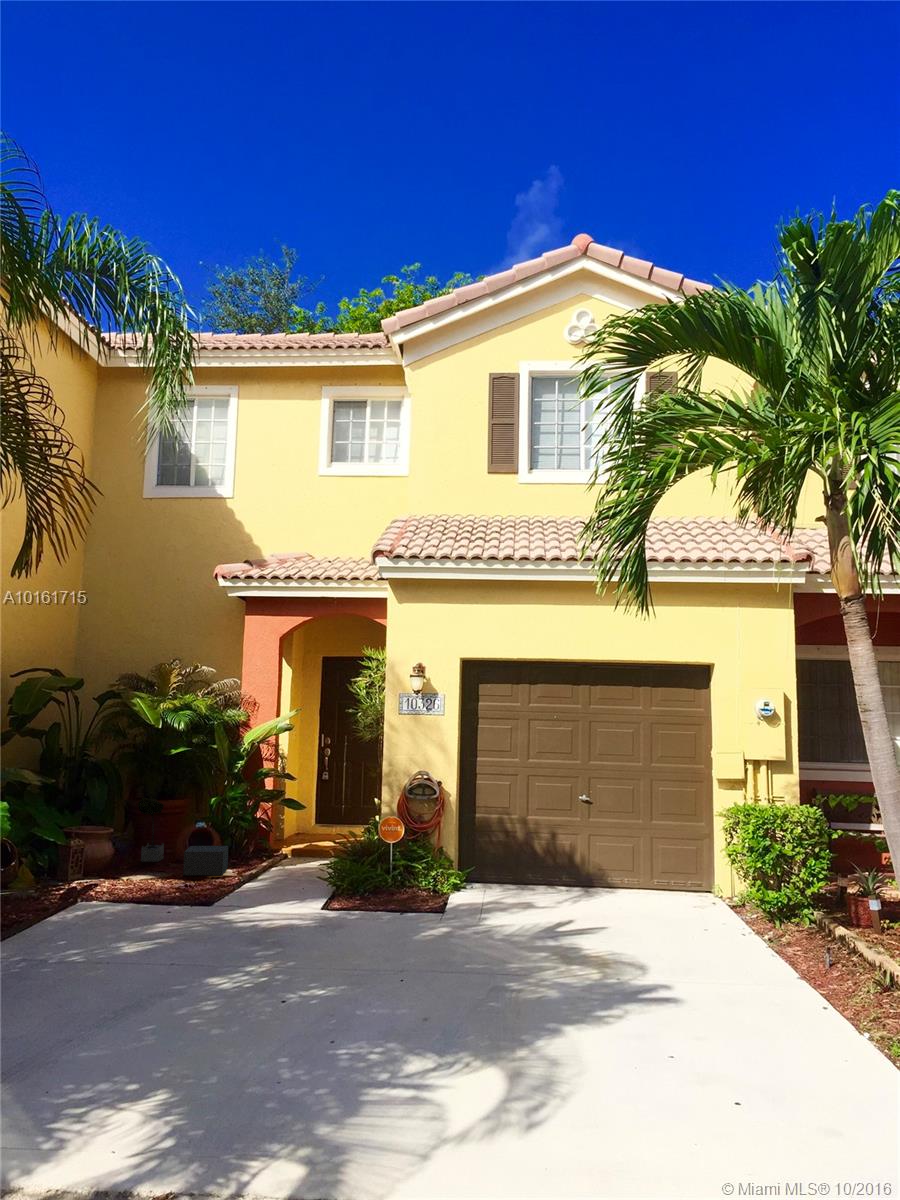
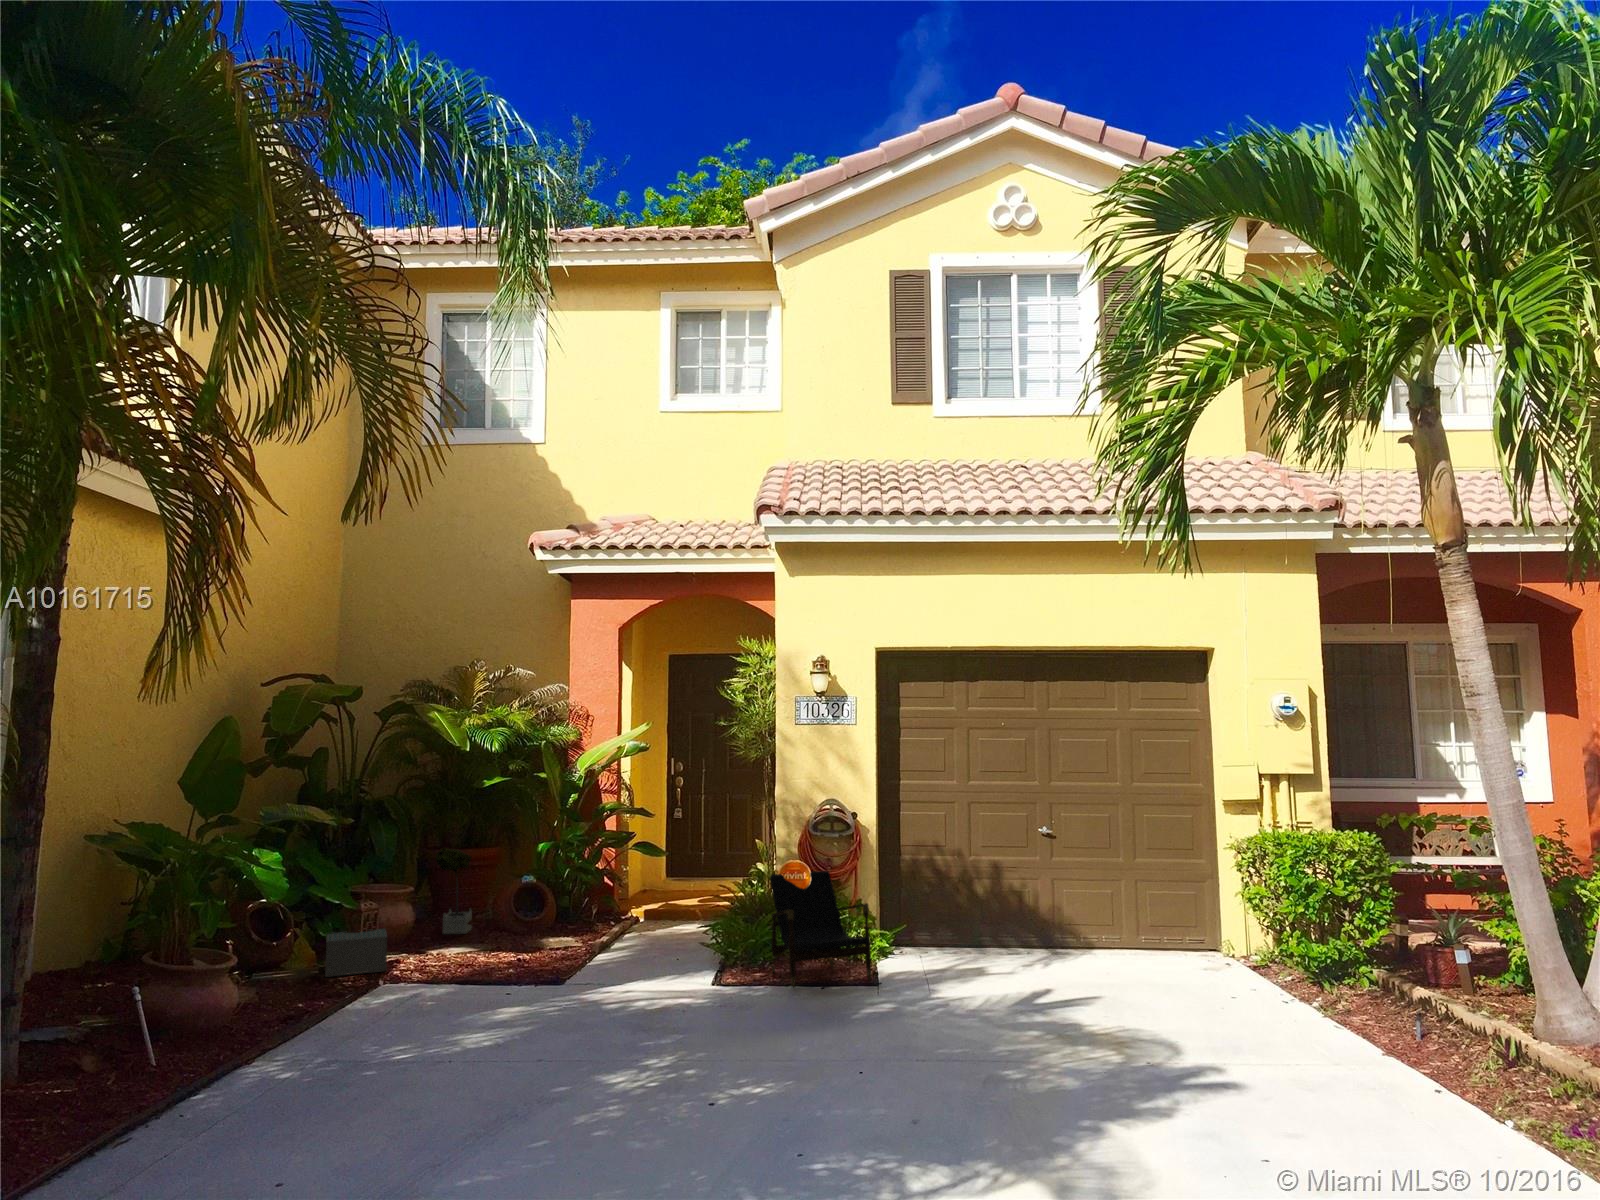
lounge chair: none [370,824,441,913] -> present [770,871,871,989]
storage box: present [183,846,228,875] -> present [325,929,387,977]

